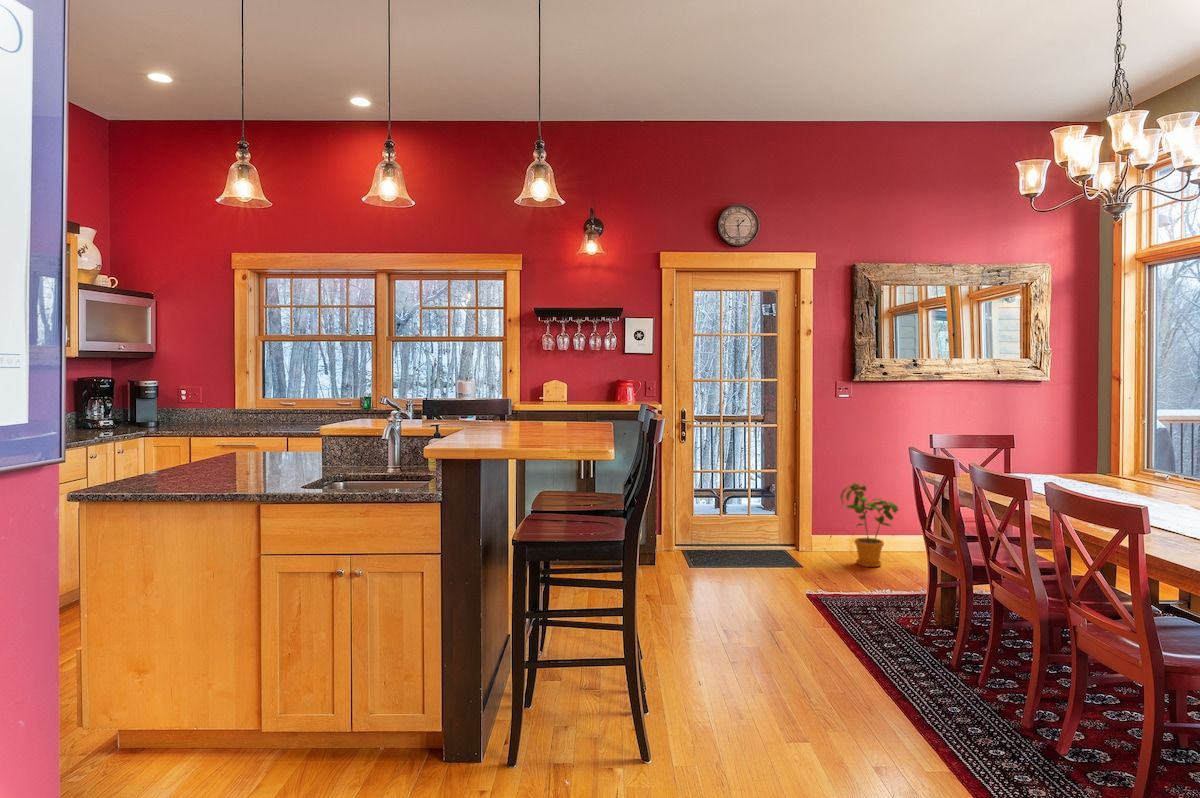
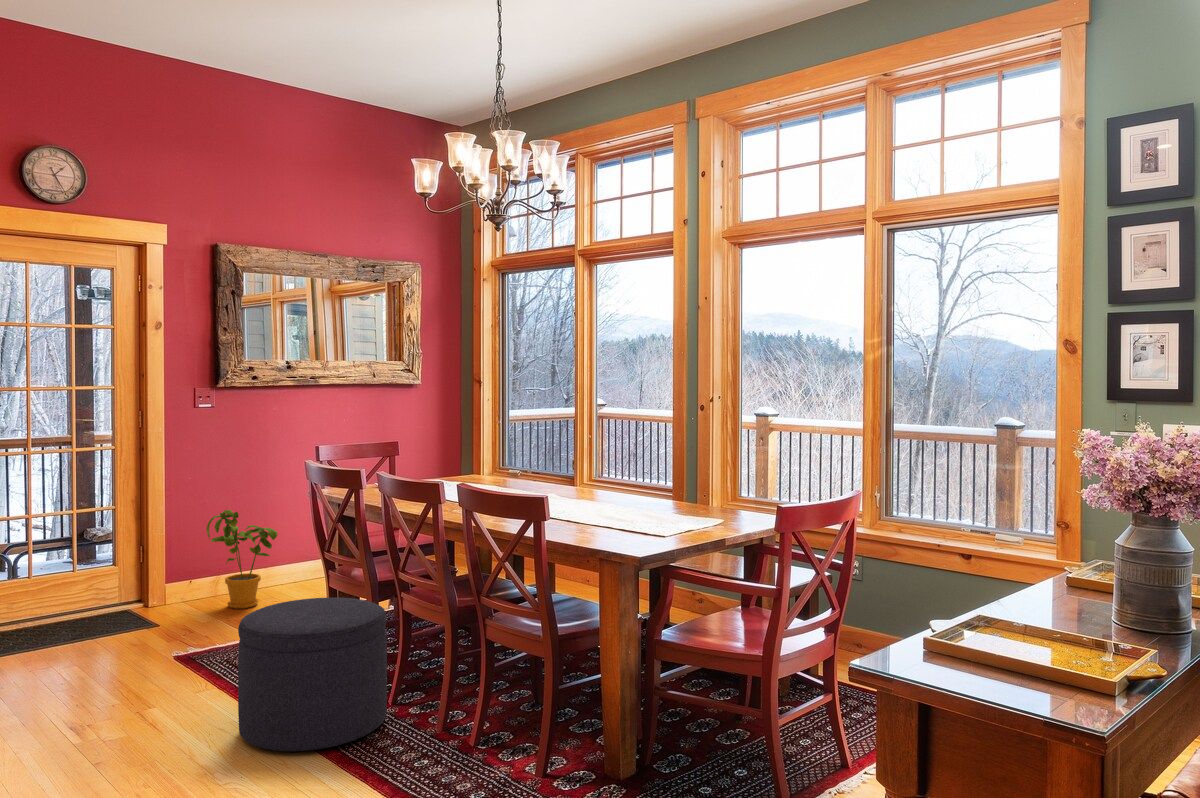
ottoman: none [837,569,974,708] -> present [238,598,387,752]

